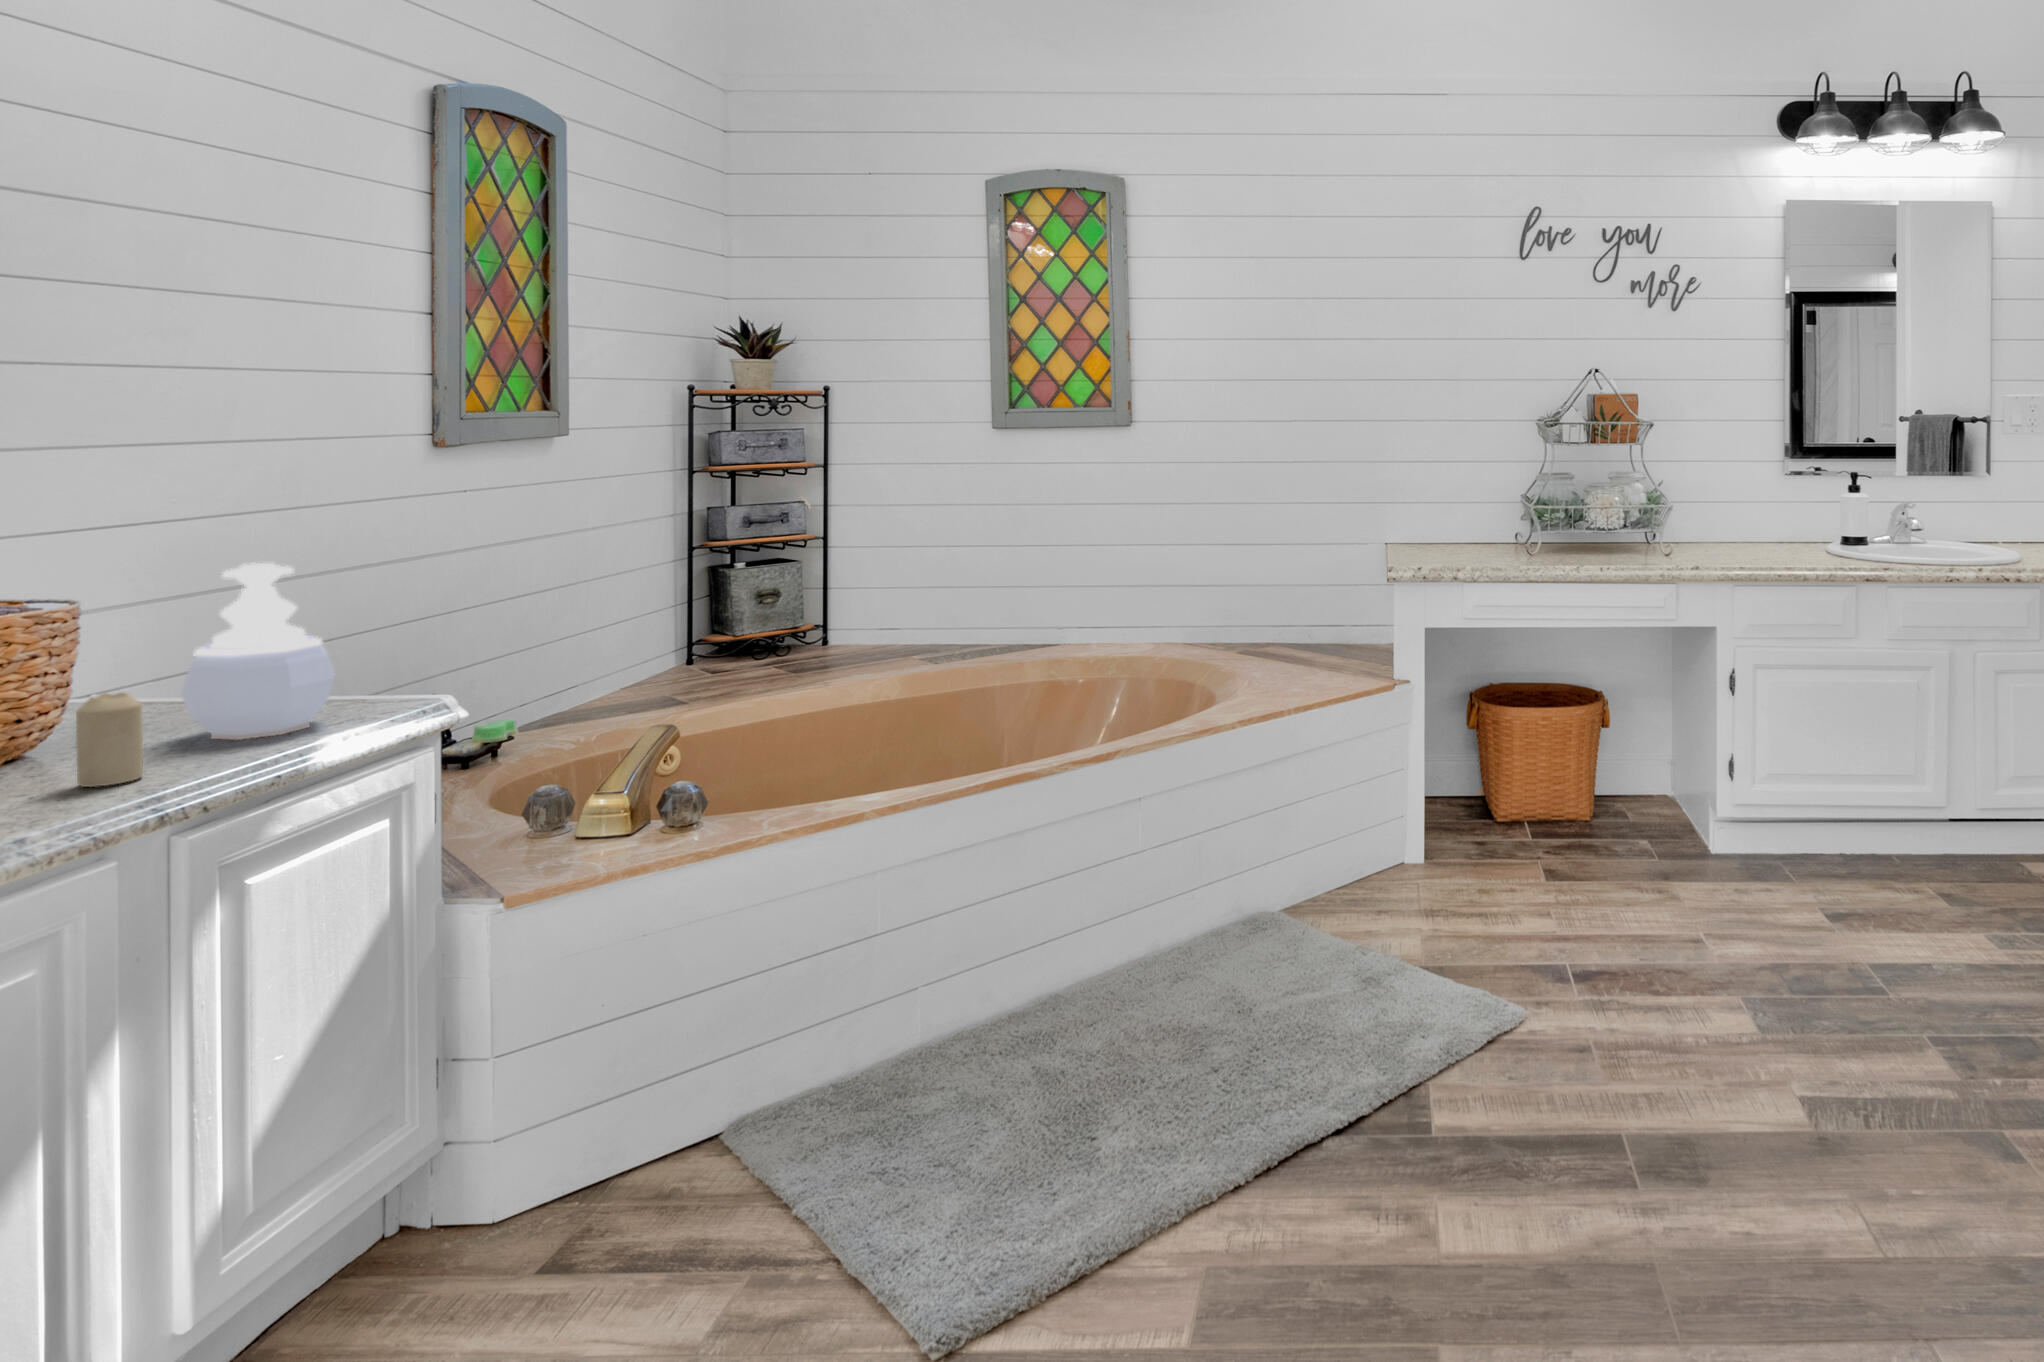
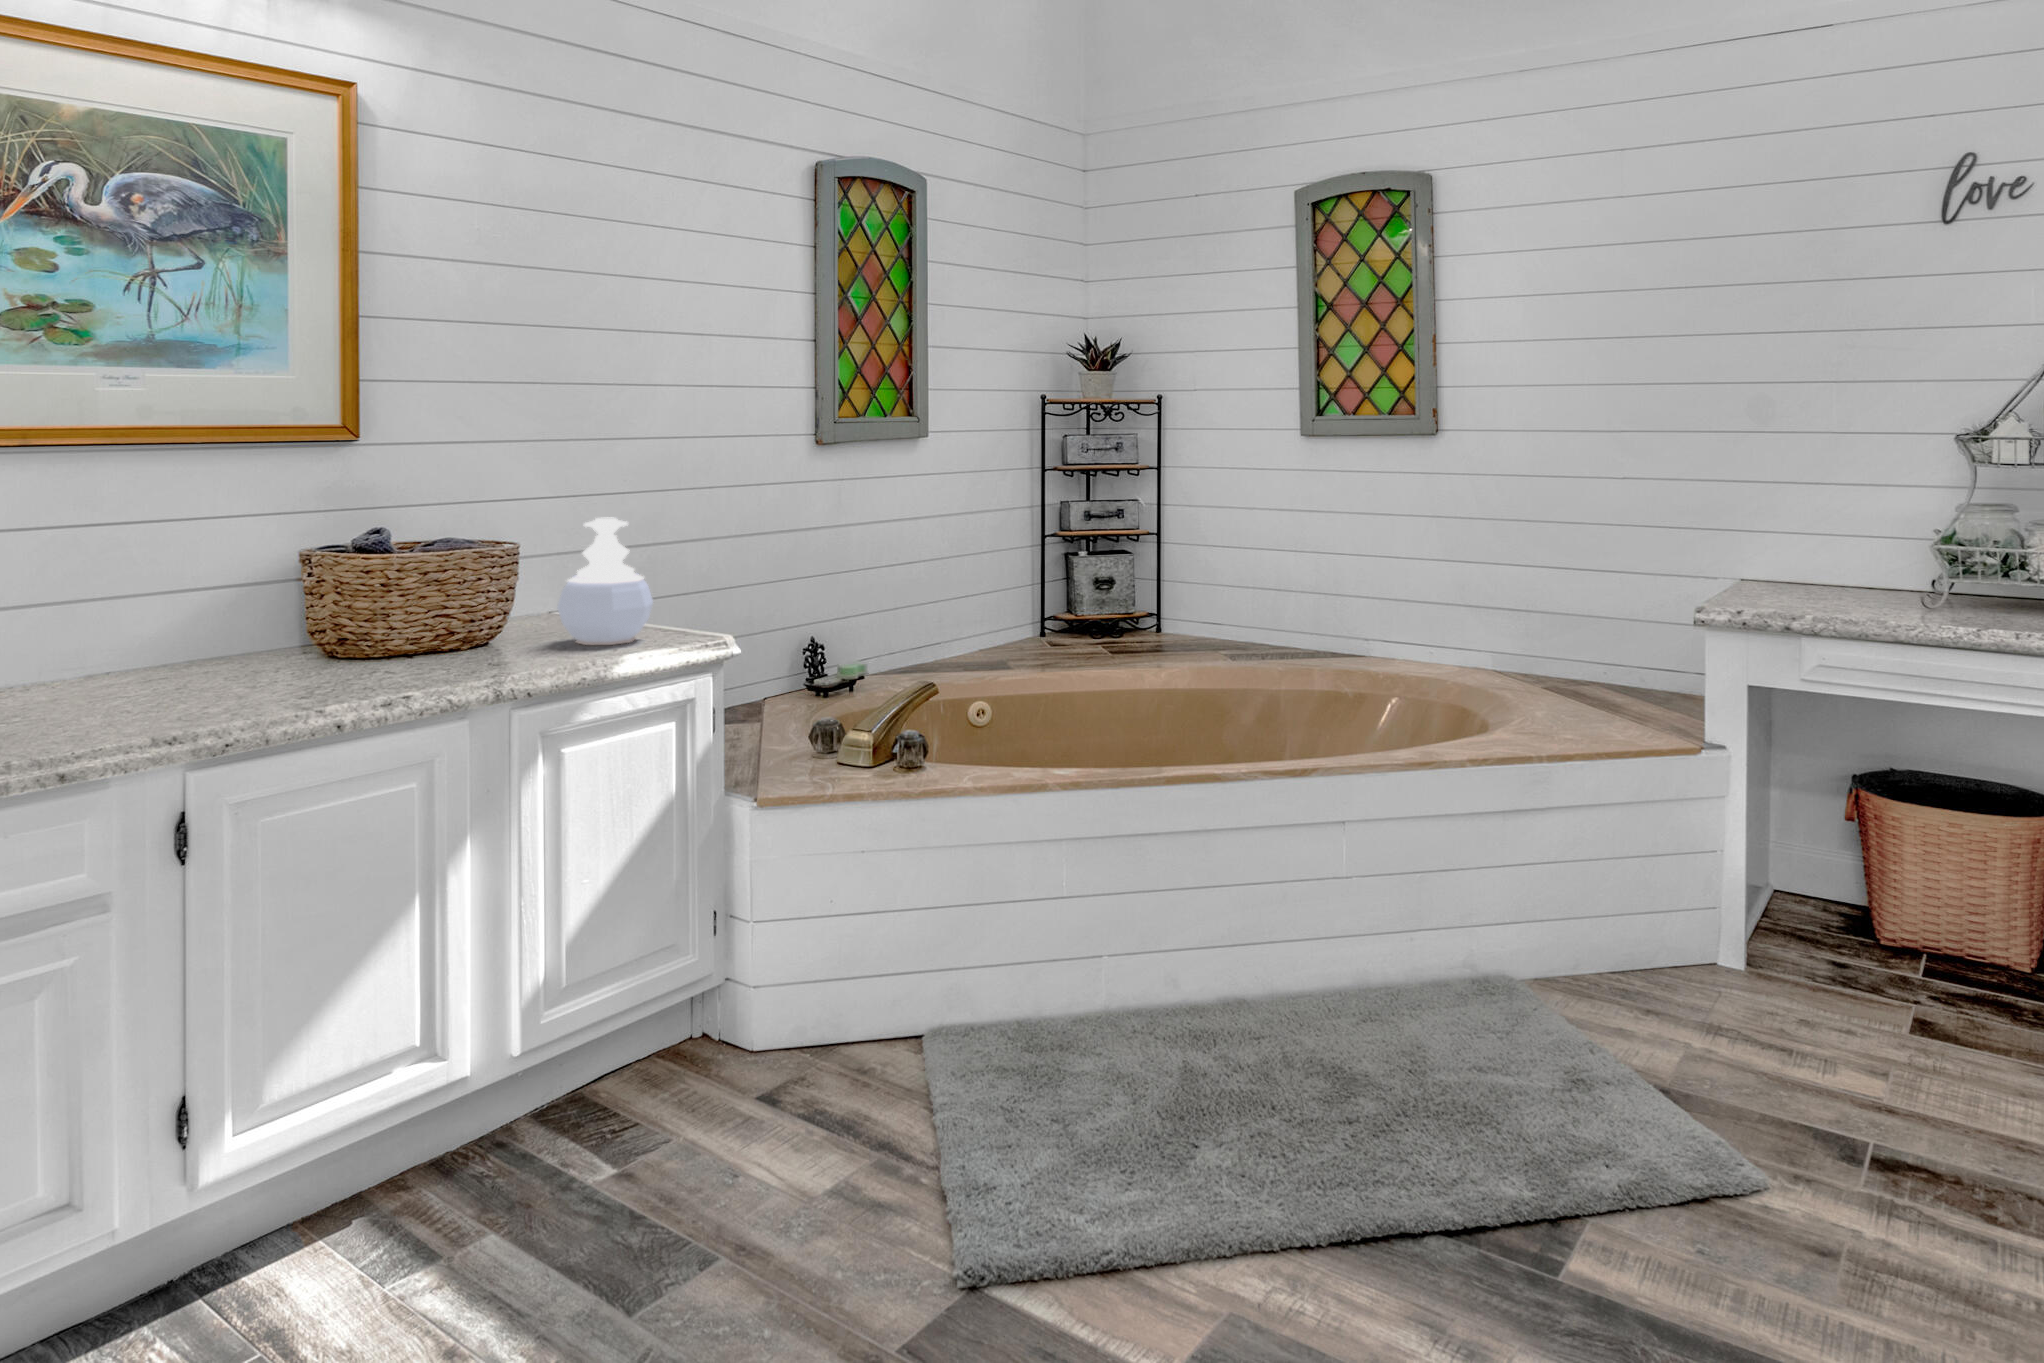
candle: present [76,693,143,787] -> none [476,600,512,663]

